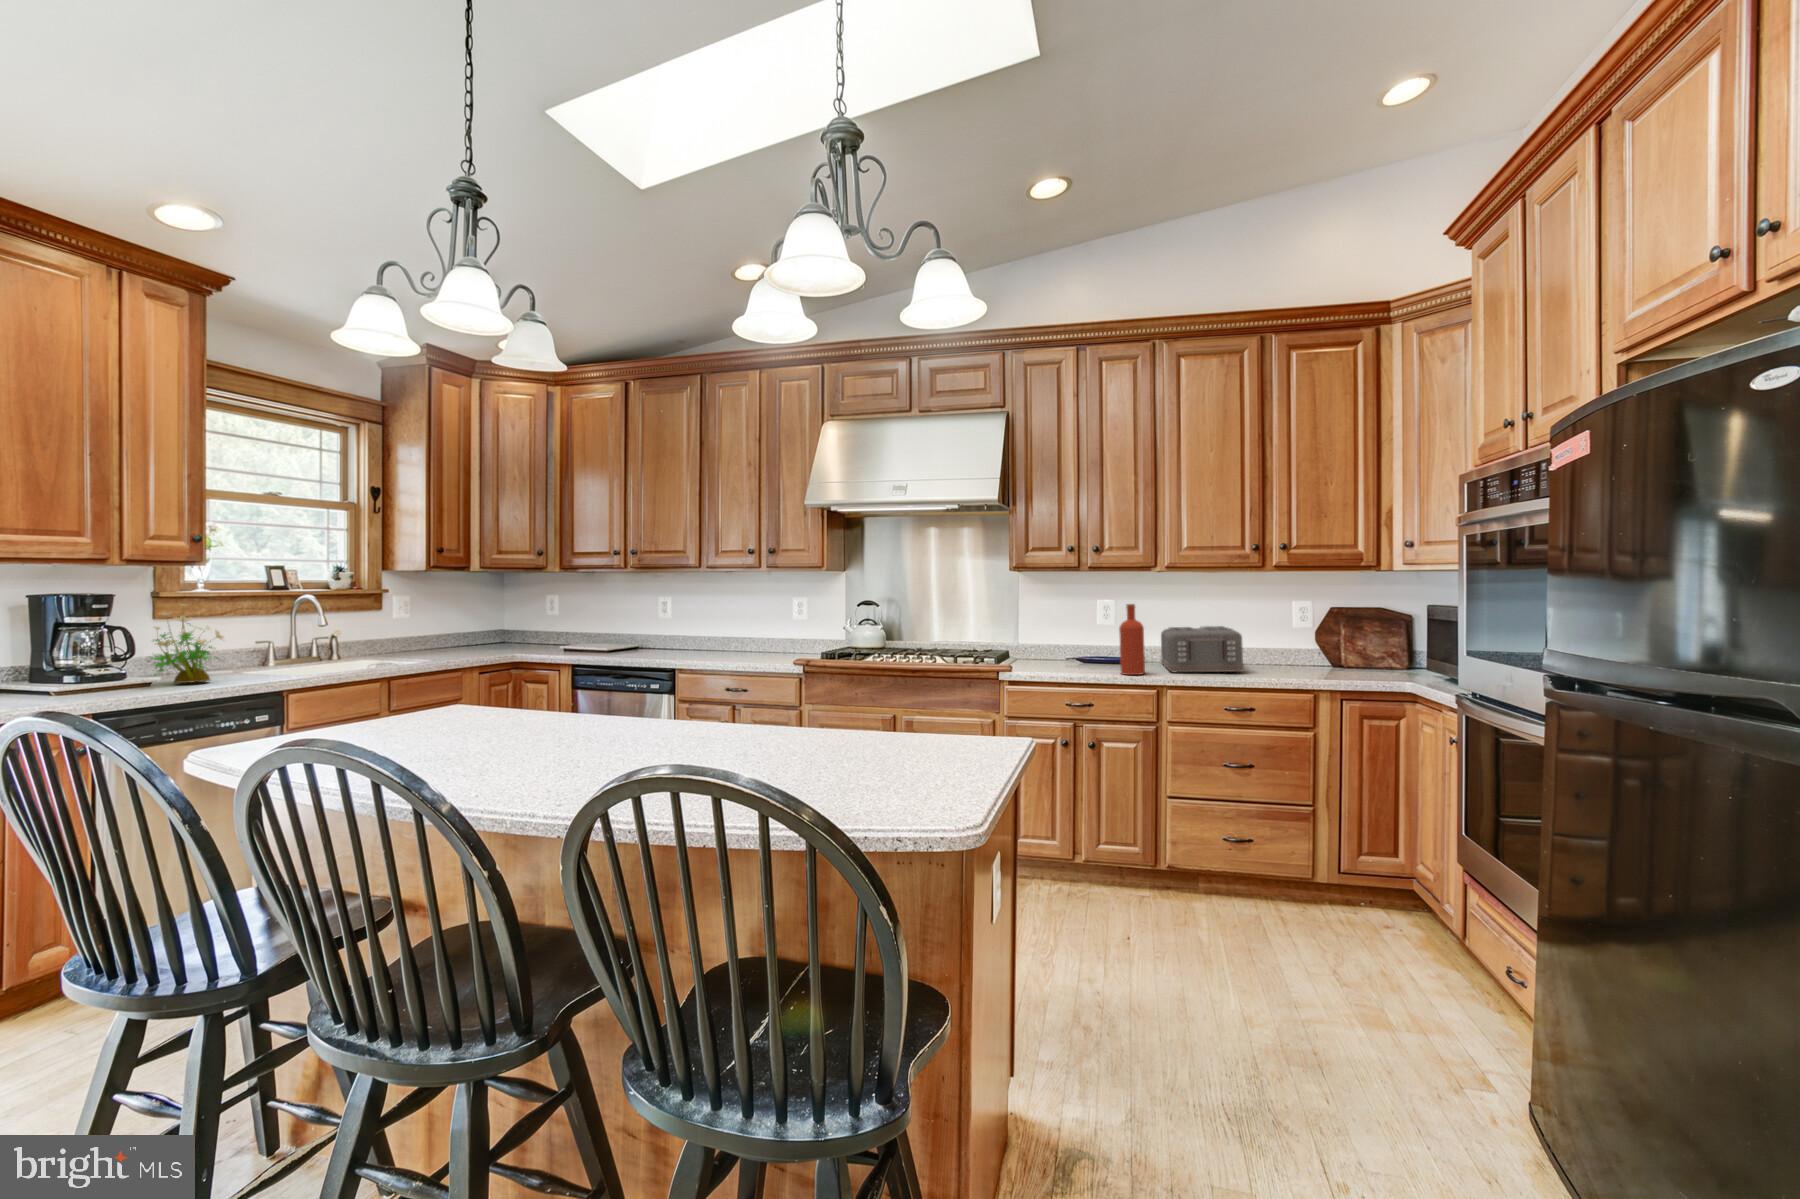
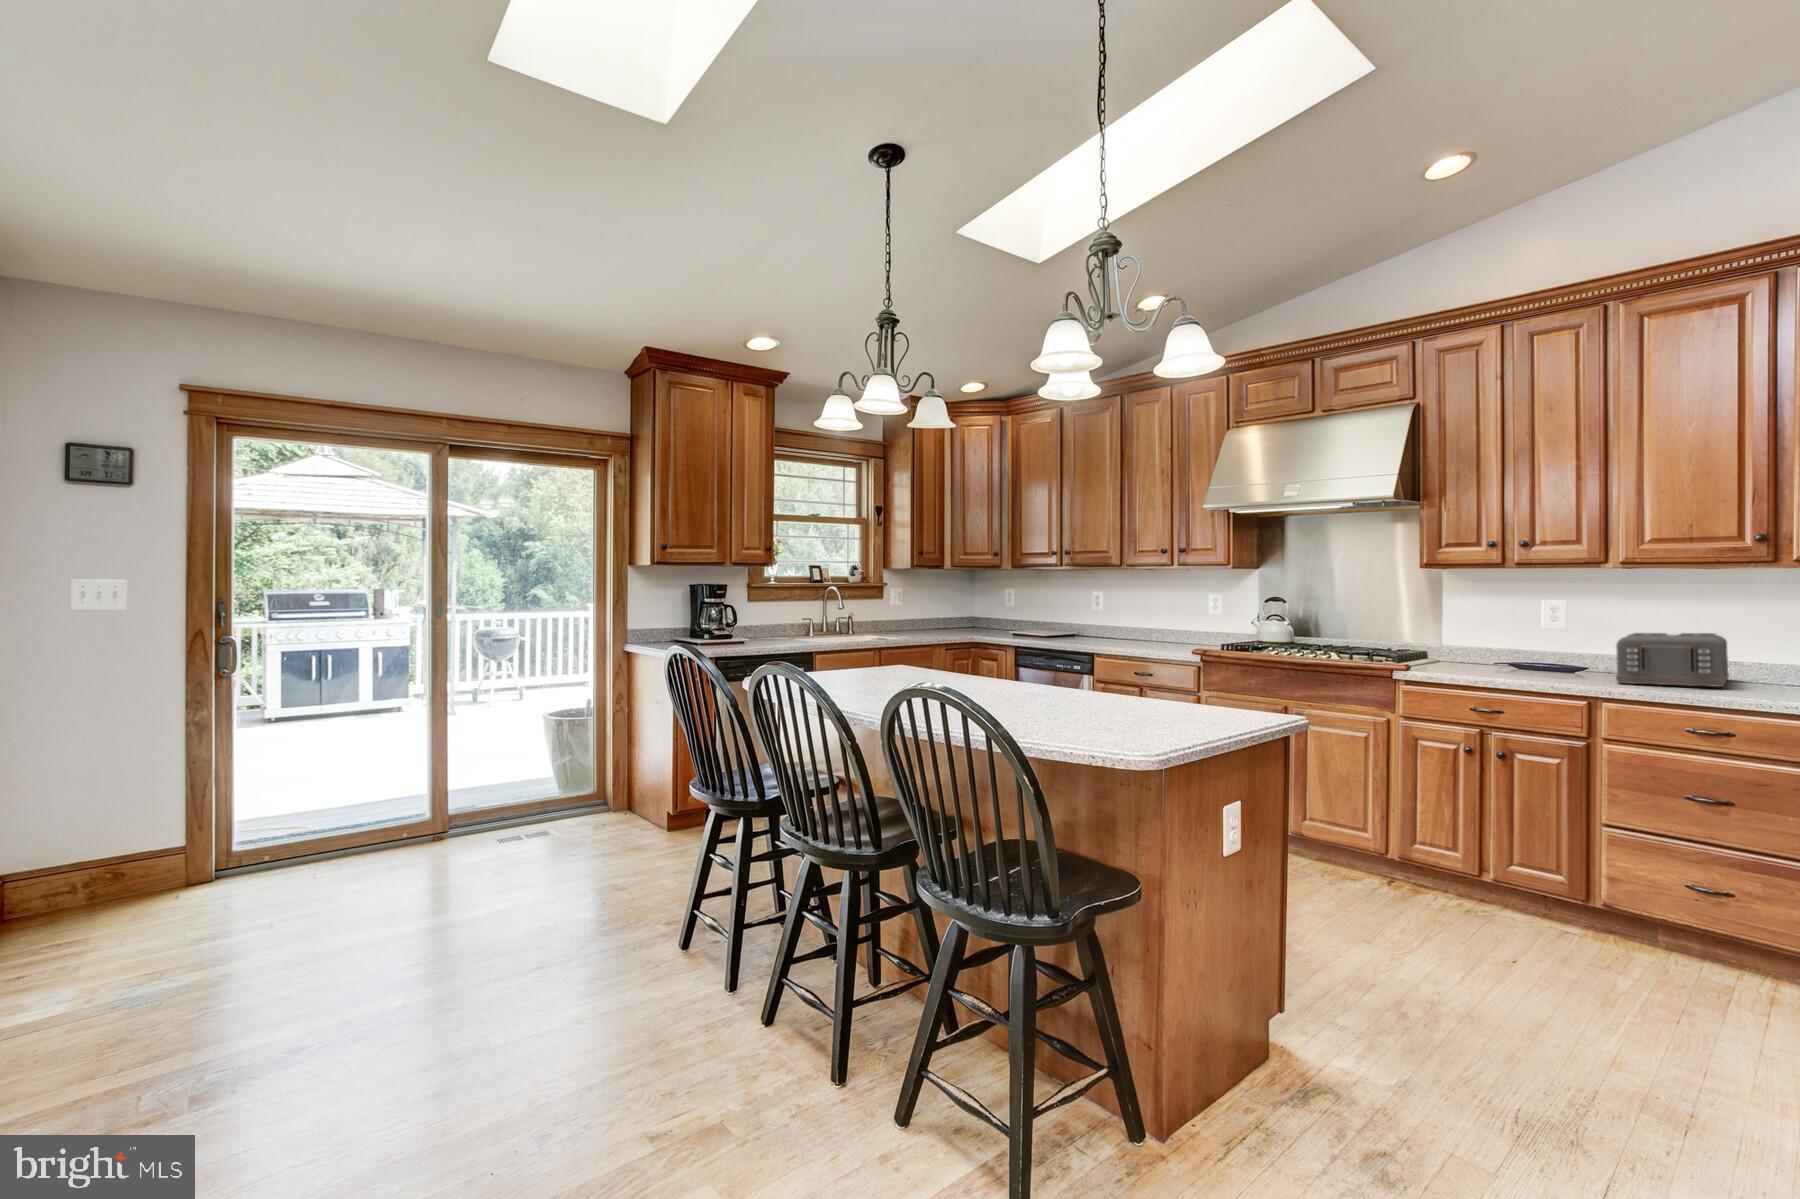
potted plant: present [150,604,224,683] -> none [746,592,786,644]
bottle: present [1119,604,1145,675] -> none [1546,604,1579,683]

